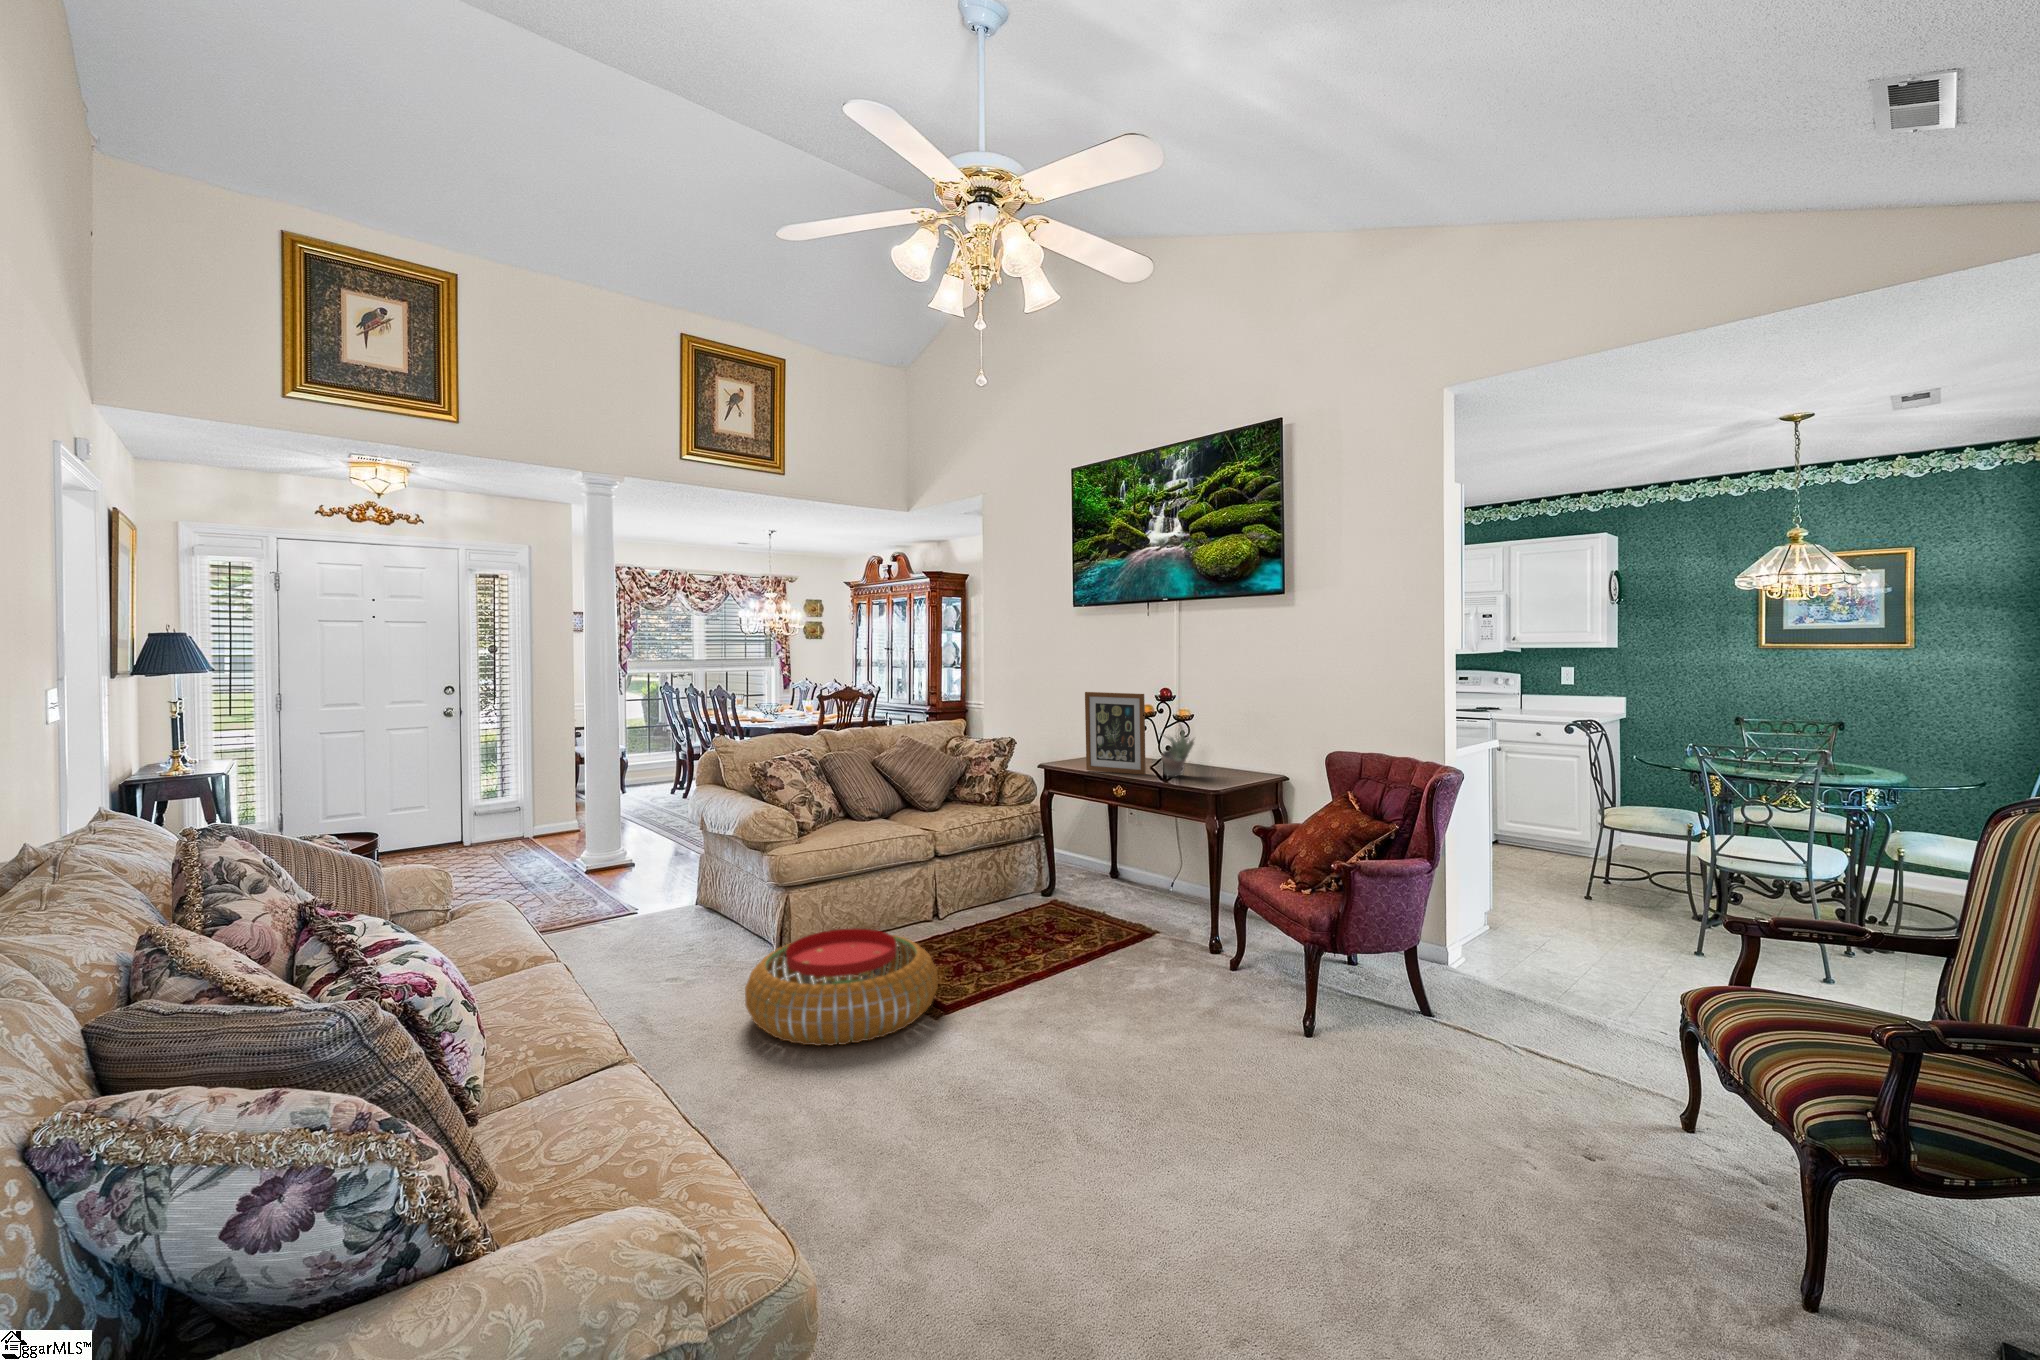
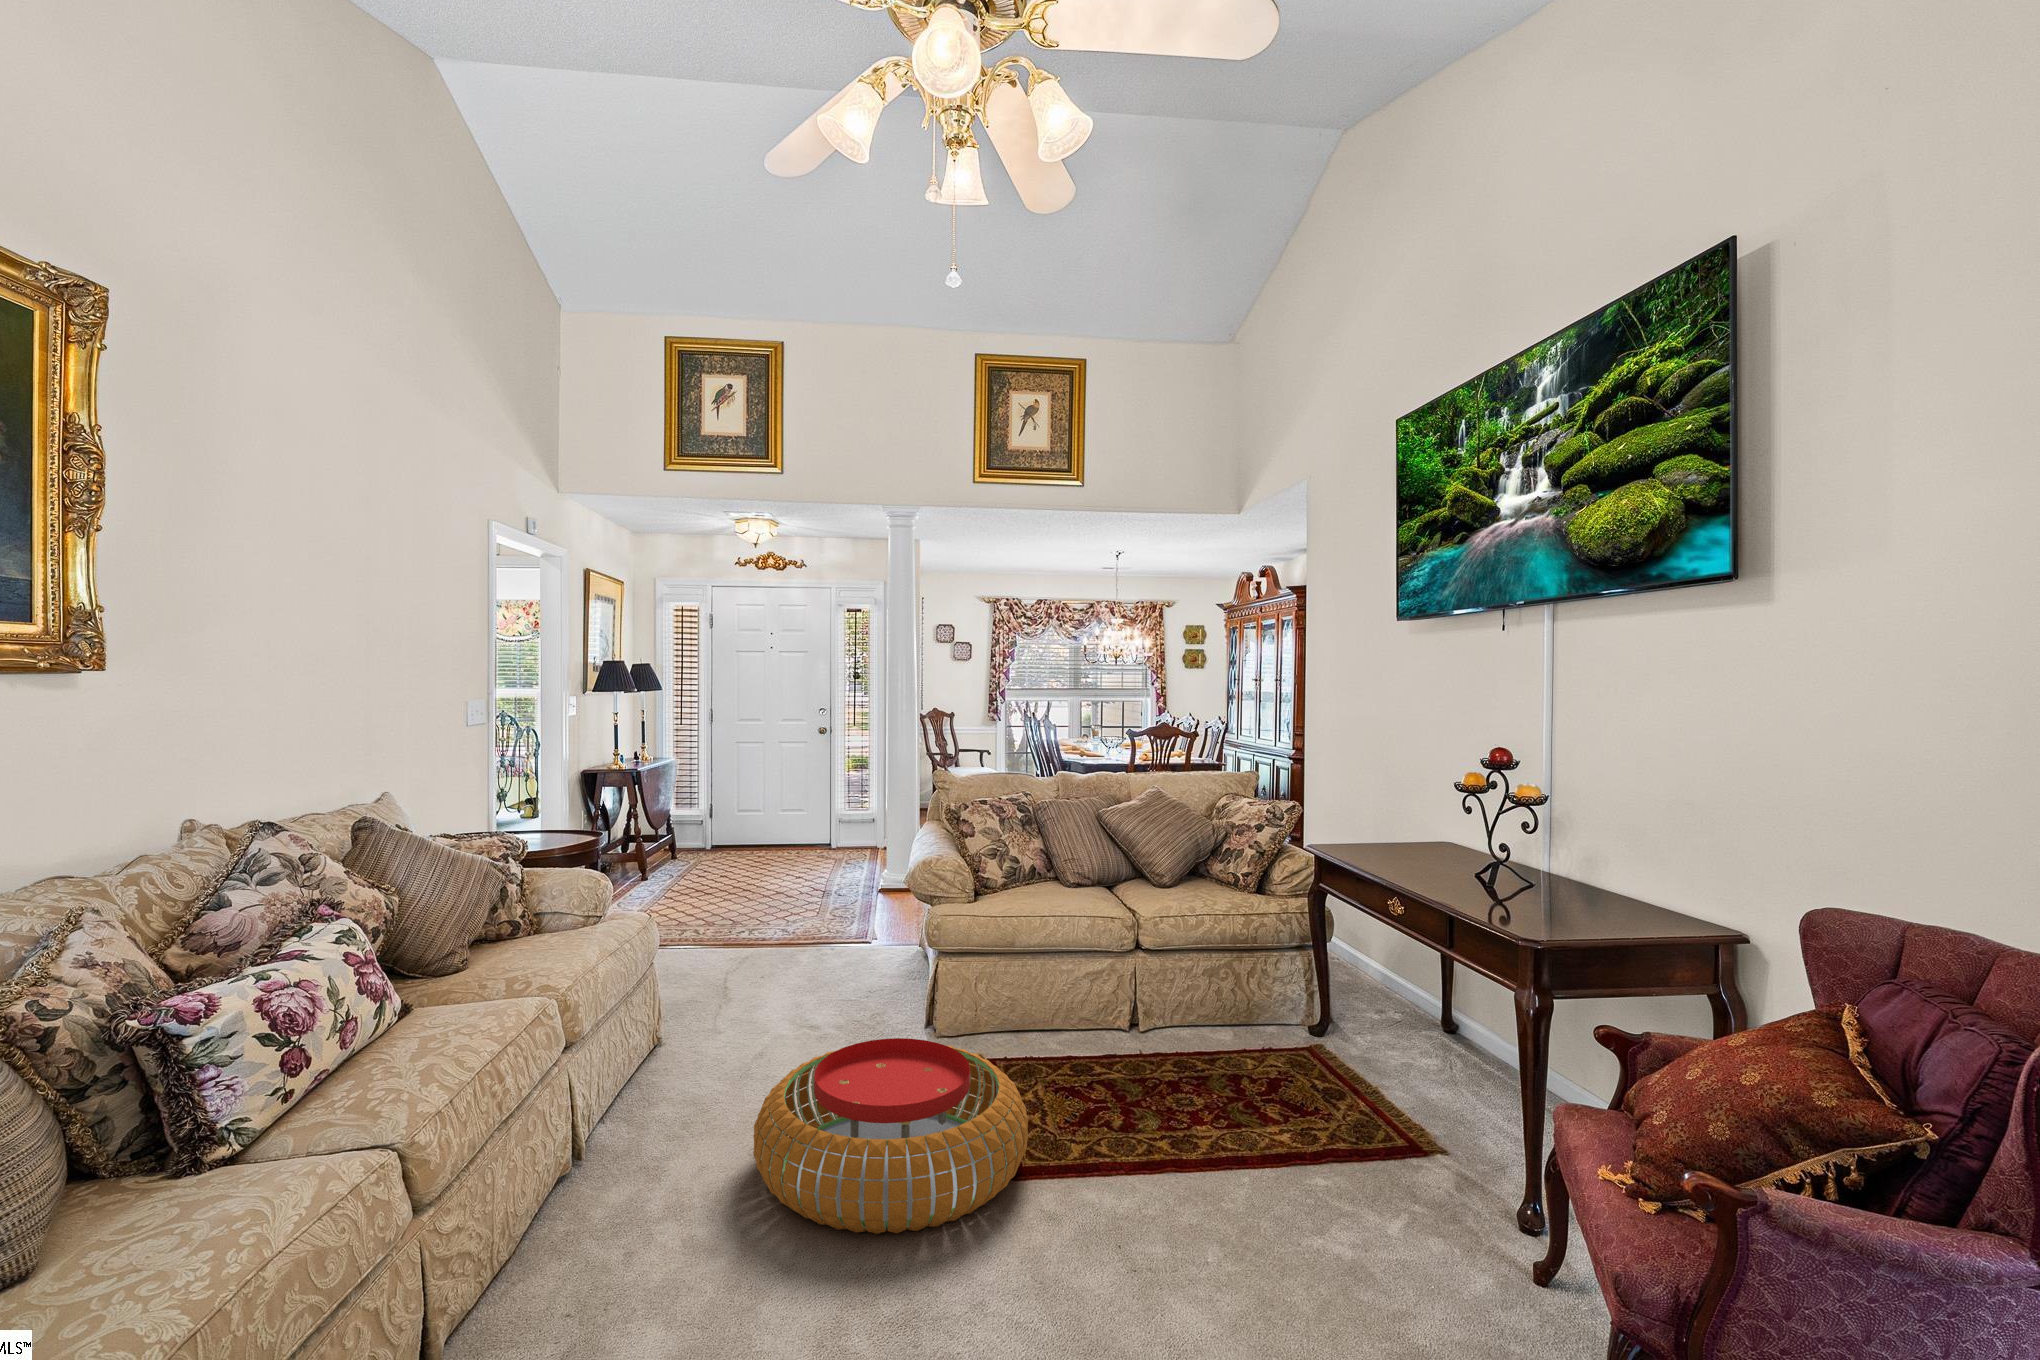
picture frame: present [1085,692,1146,775] -> none [1370,740,1462,882]
succulent plant: present [1160,725,1194,777] -> none [1480,803,1548,893]

